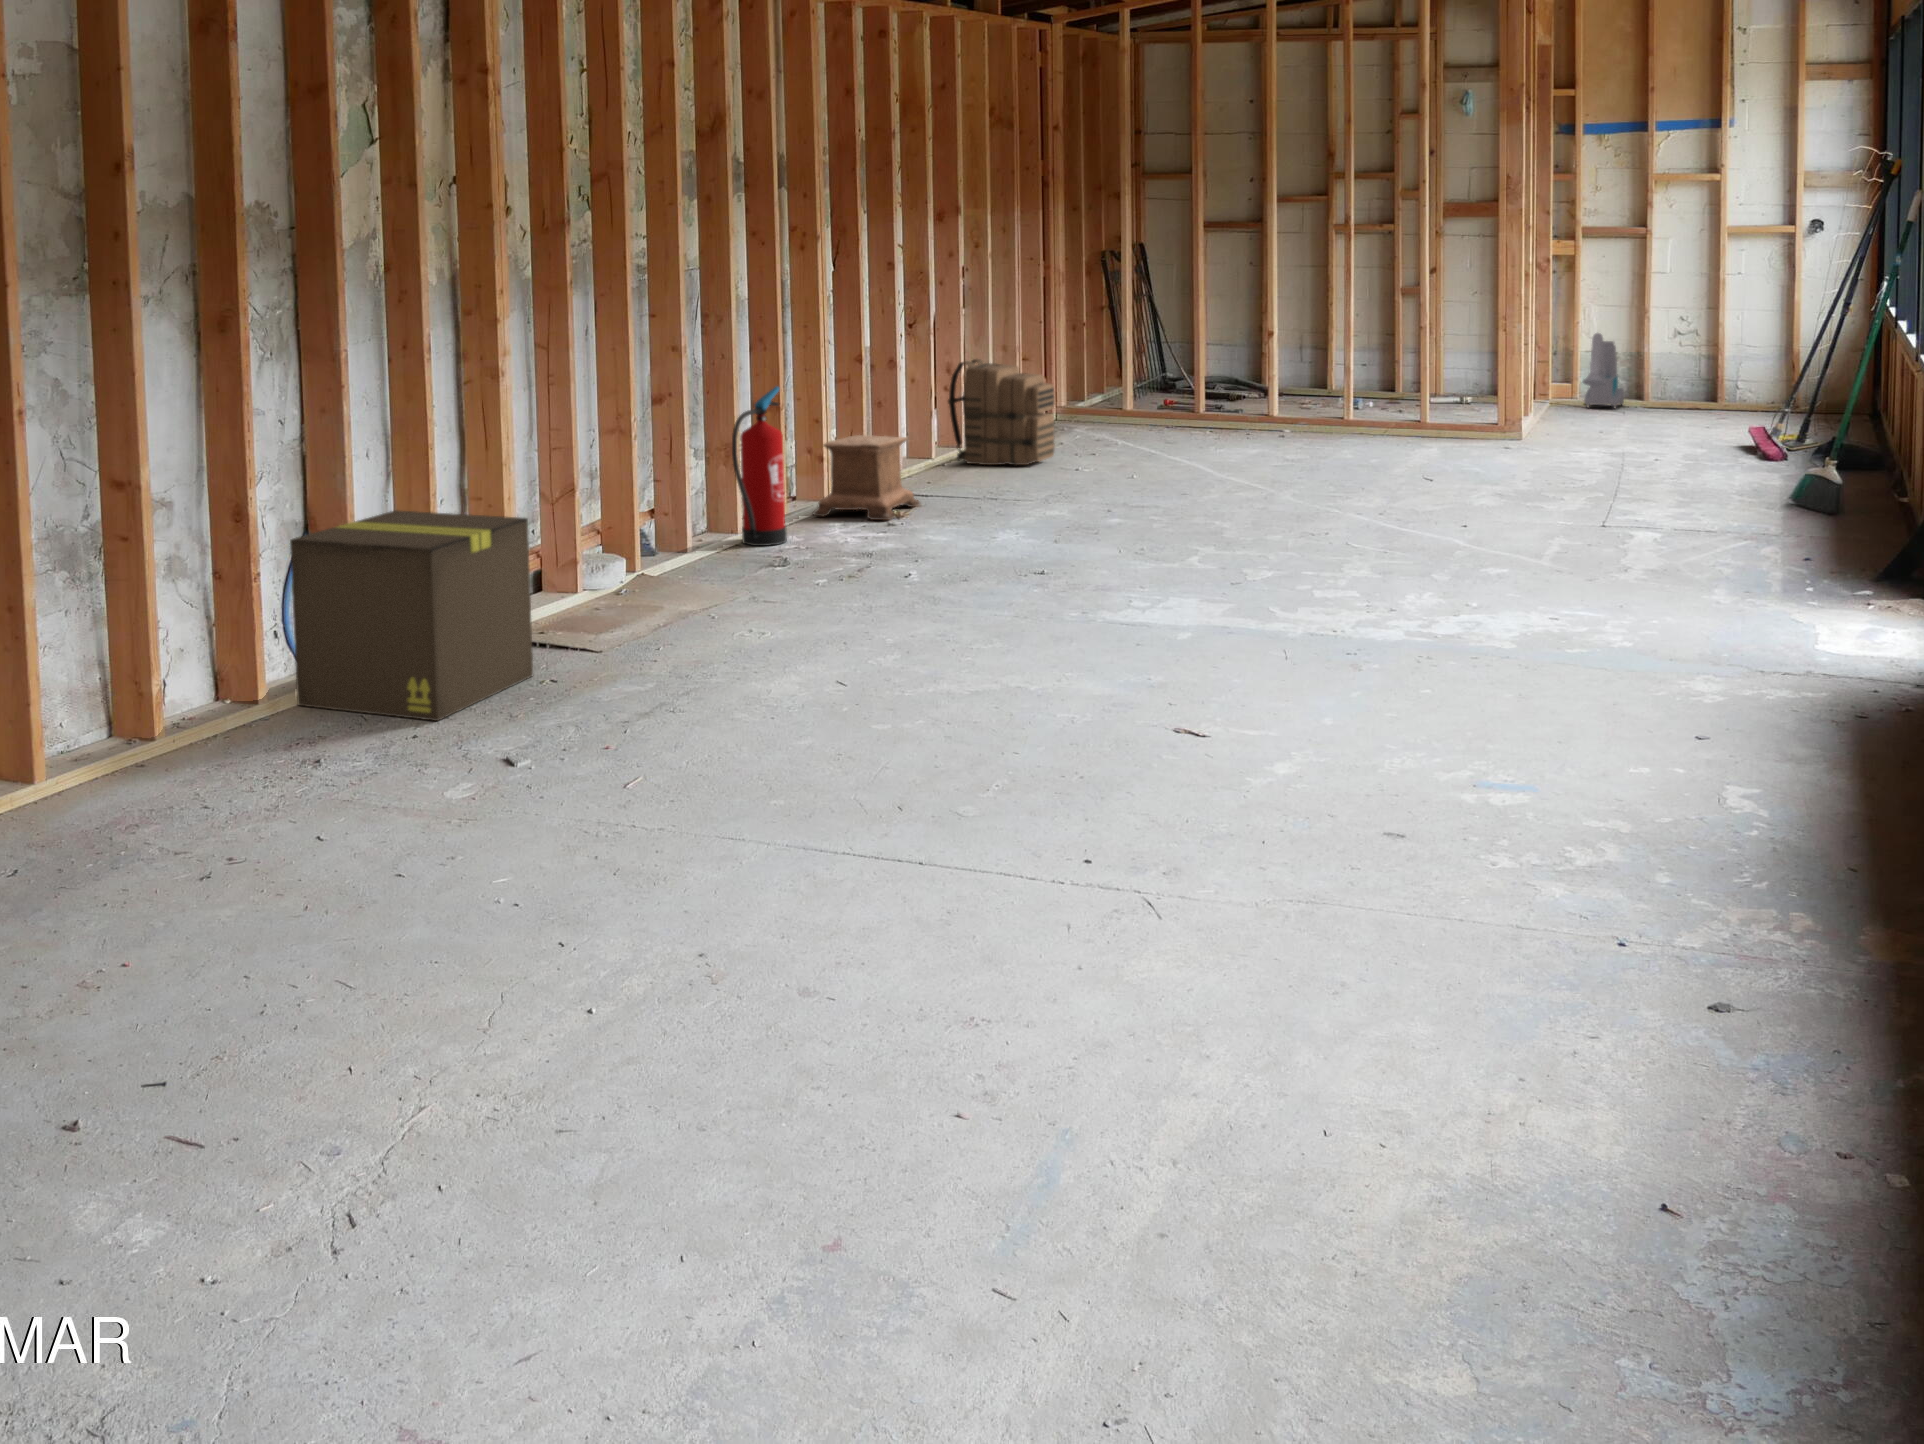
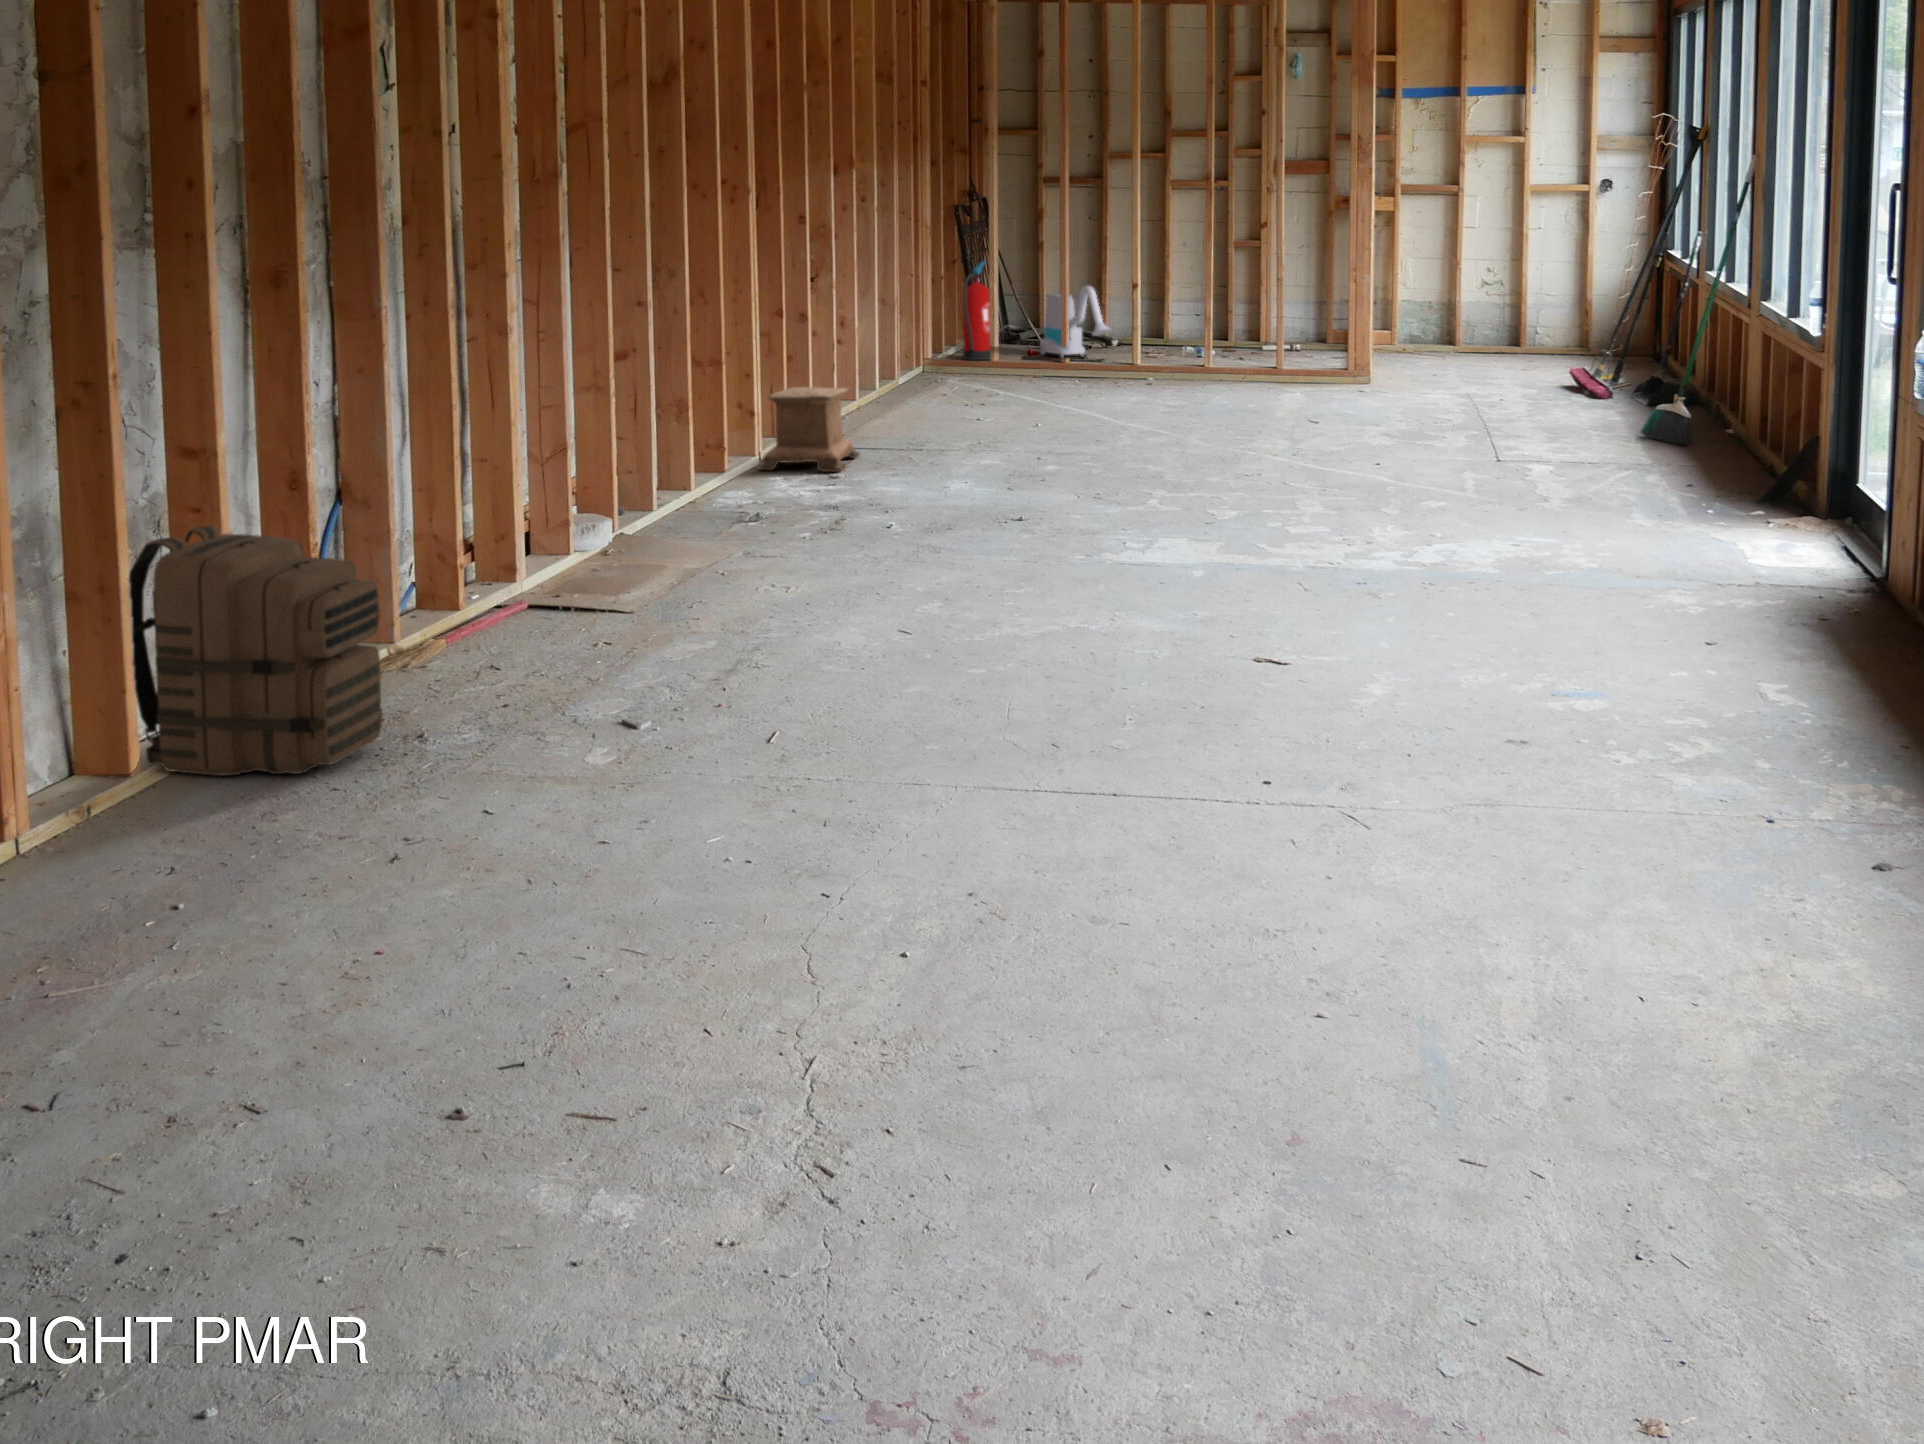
vacuum cleaner: present [1583,333,1624,408] -> present [1040,286,1111,357]
backpack: present [948,359,1055,465] -> present [129,526,382,776]
fire extinguisher: present [732,387,787,546] -> present [963,261,991,360]
cardboard box: present [290,510,533,721] -> none [349,472,596,687]

